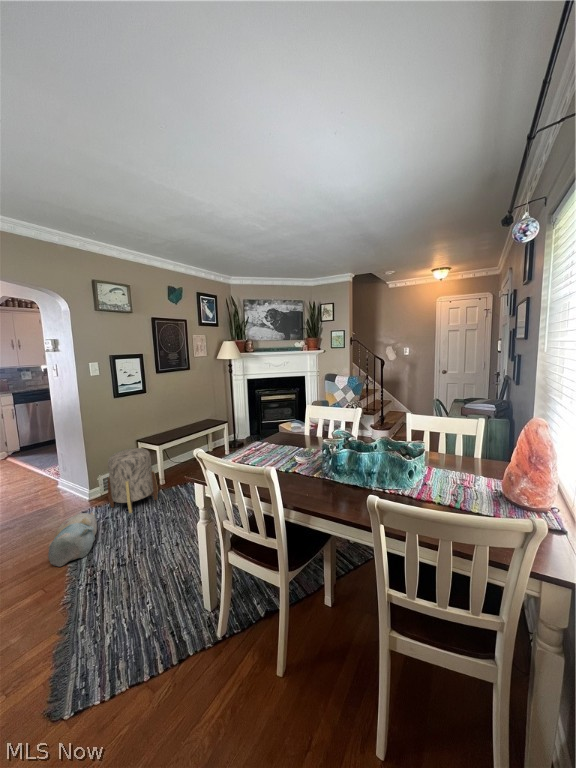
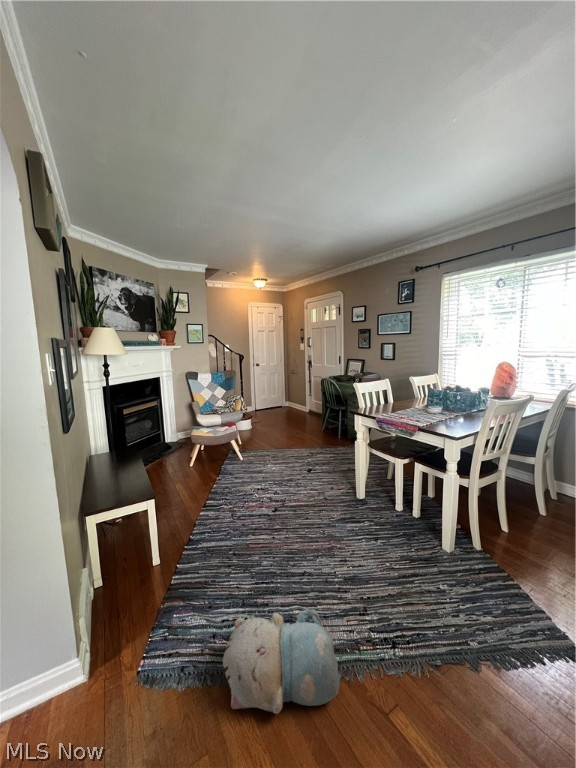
ottoman: present [108,448,158,513] -> none [143,497,221,628]

